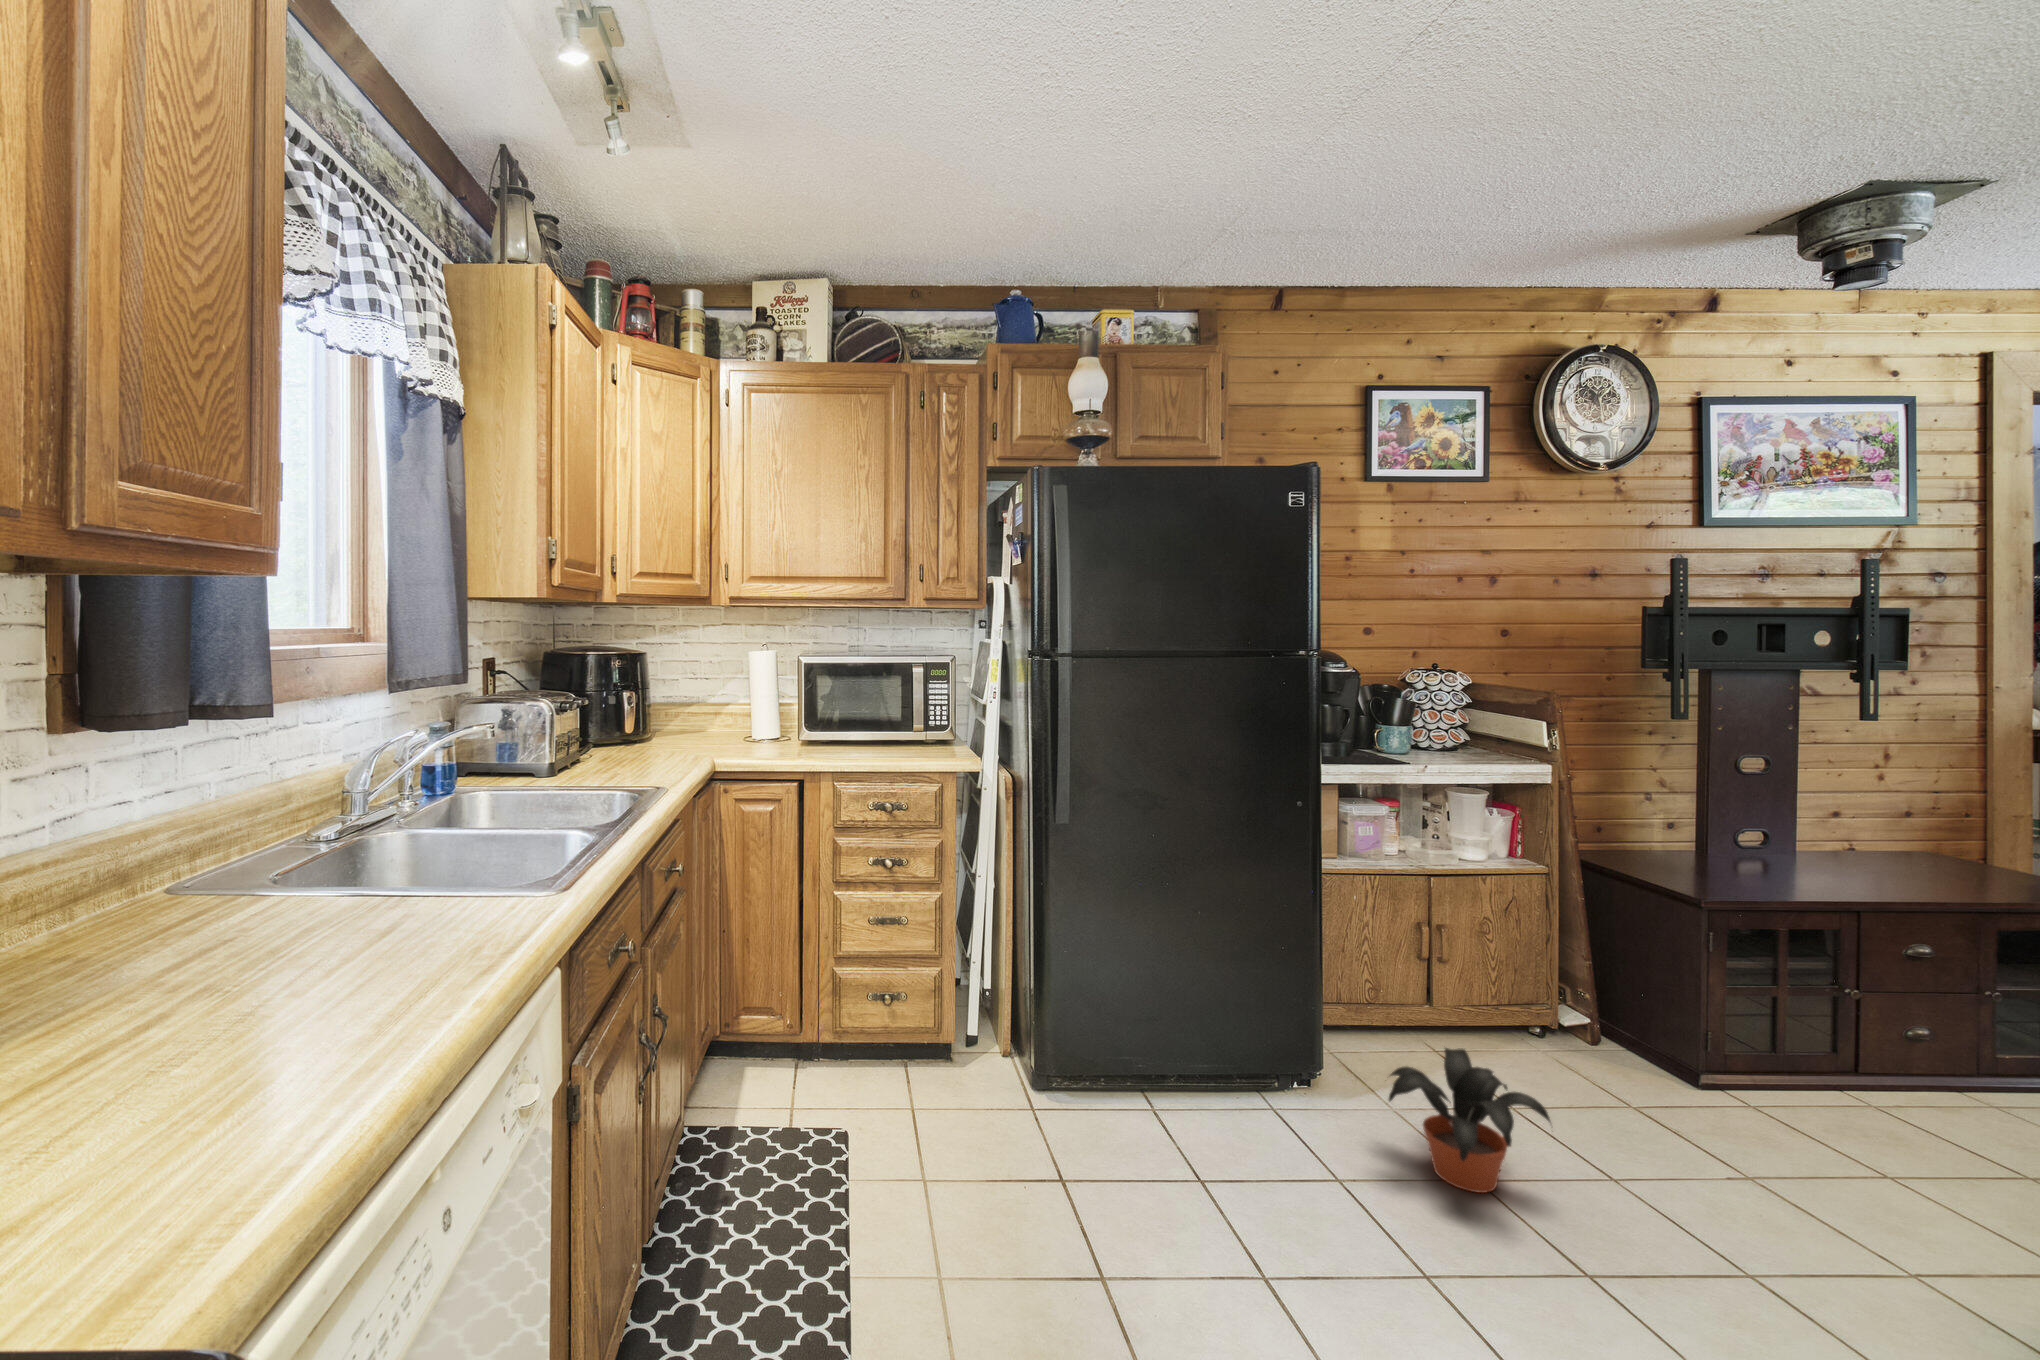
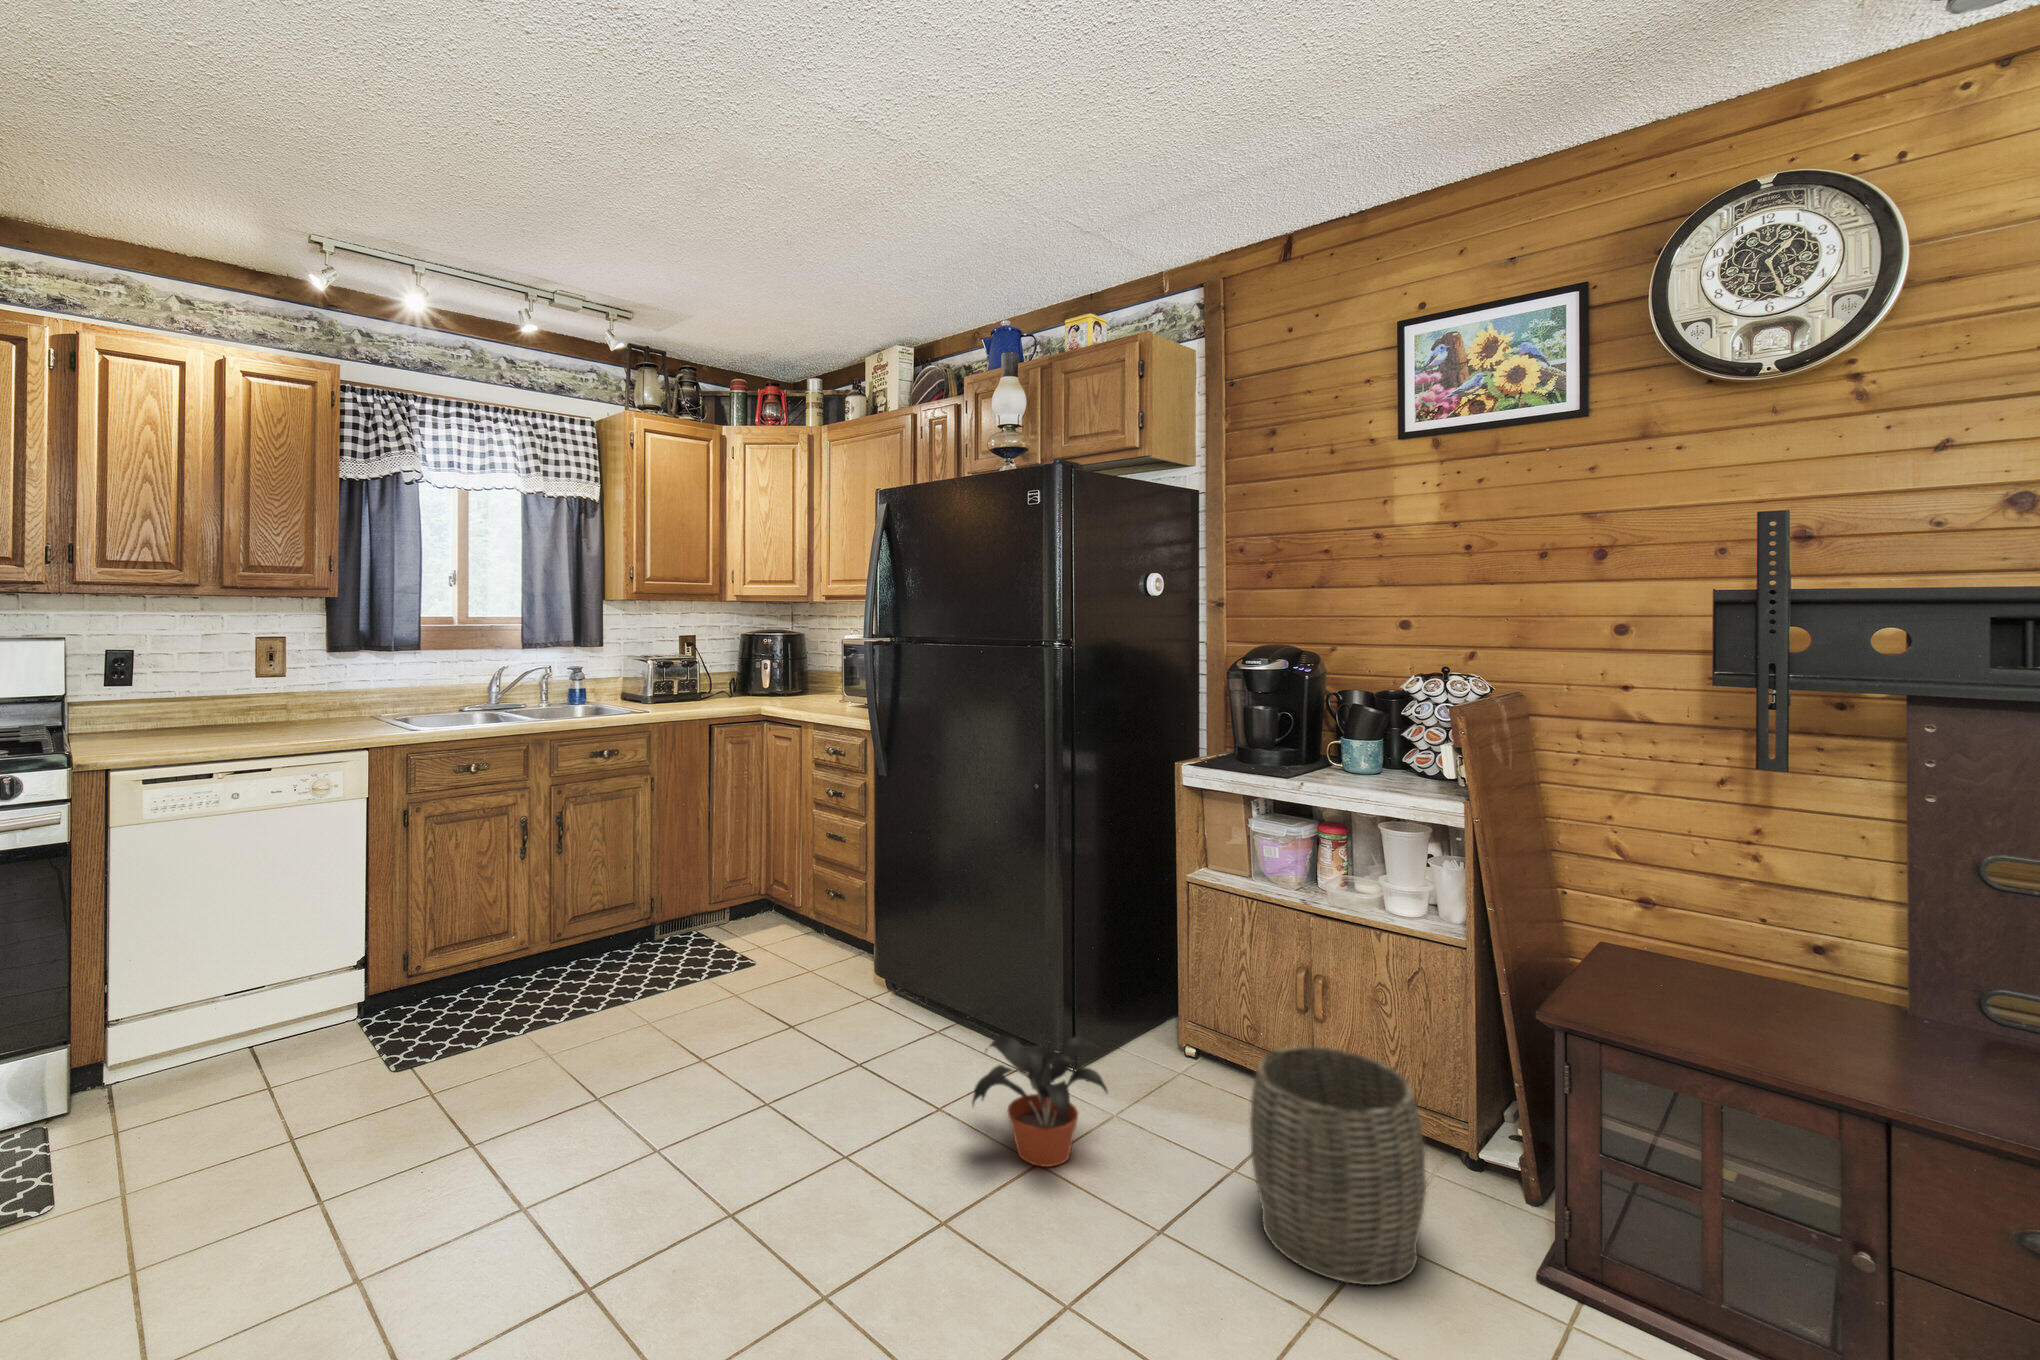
woven basket: none [1573,980,1741,1165] -> present [1250,1046,1426,1285]

